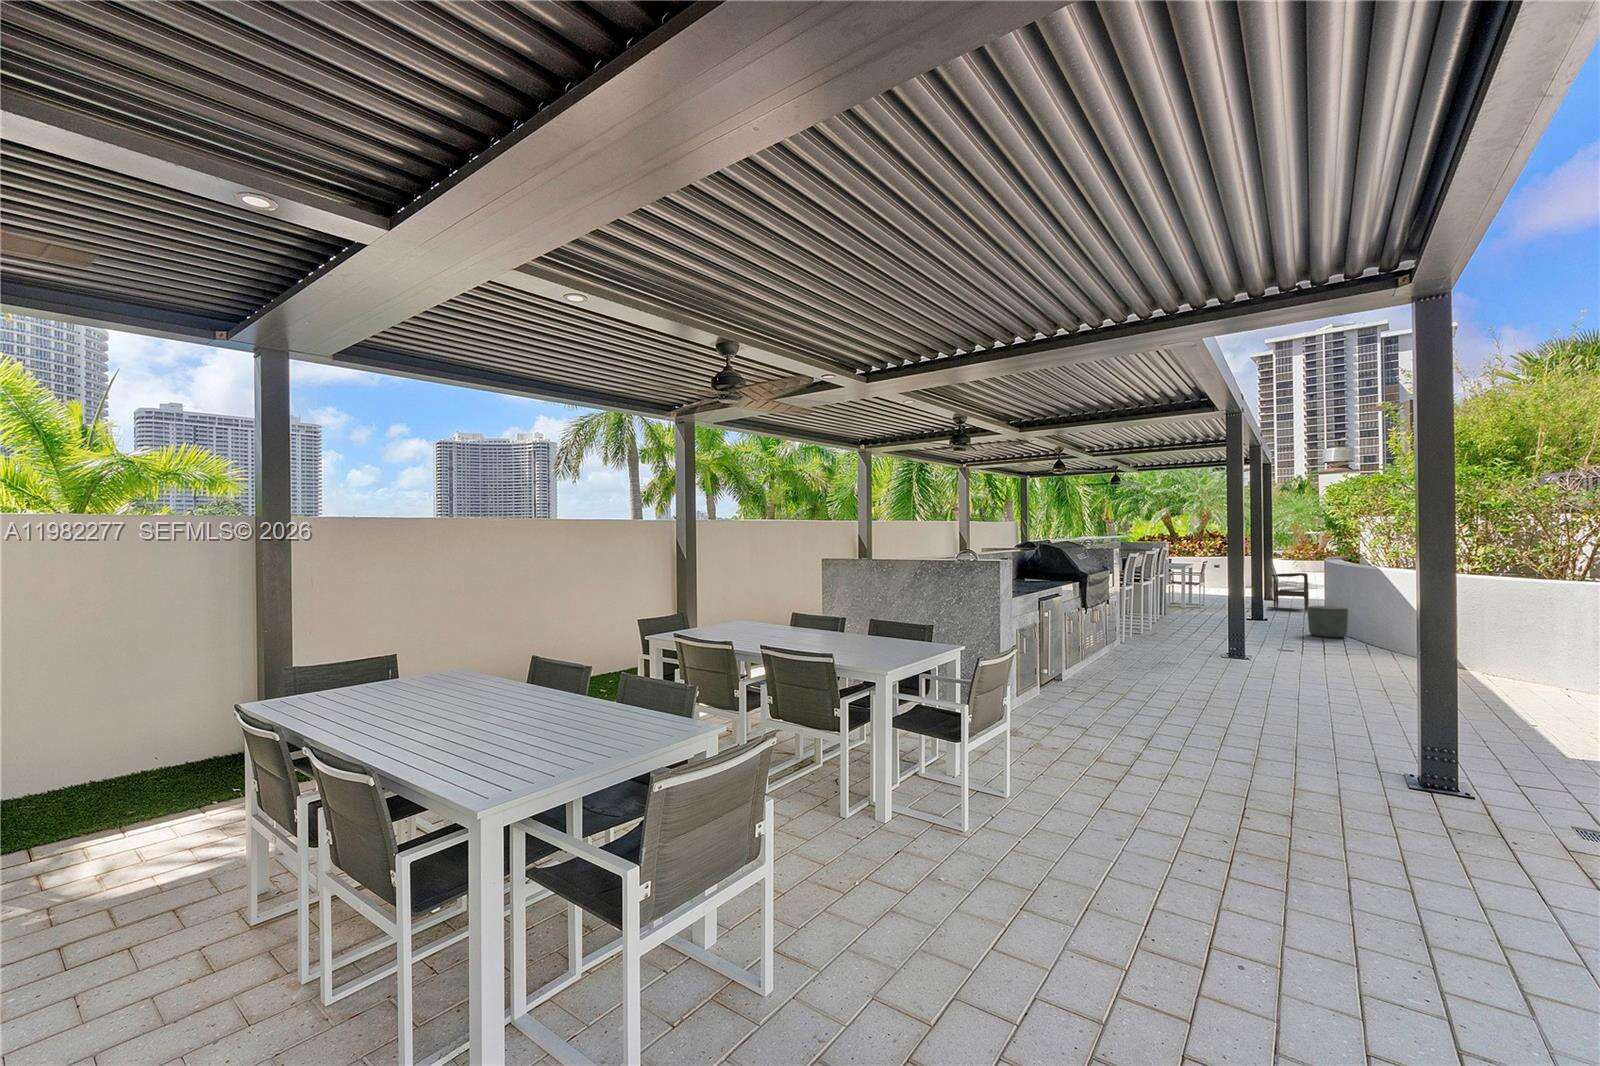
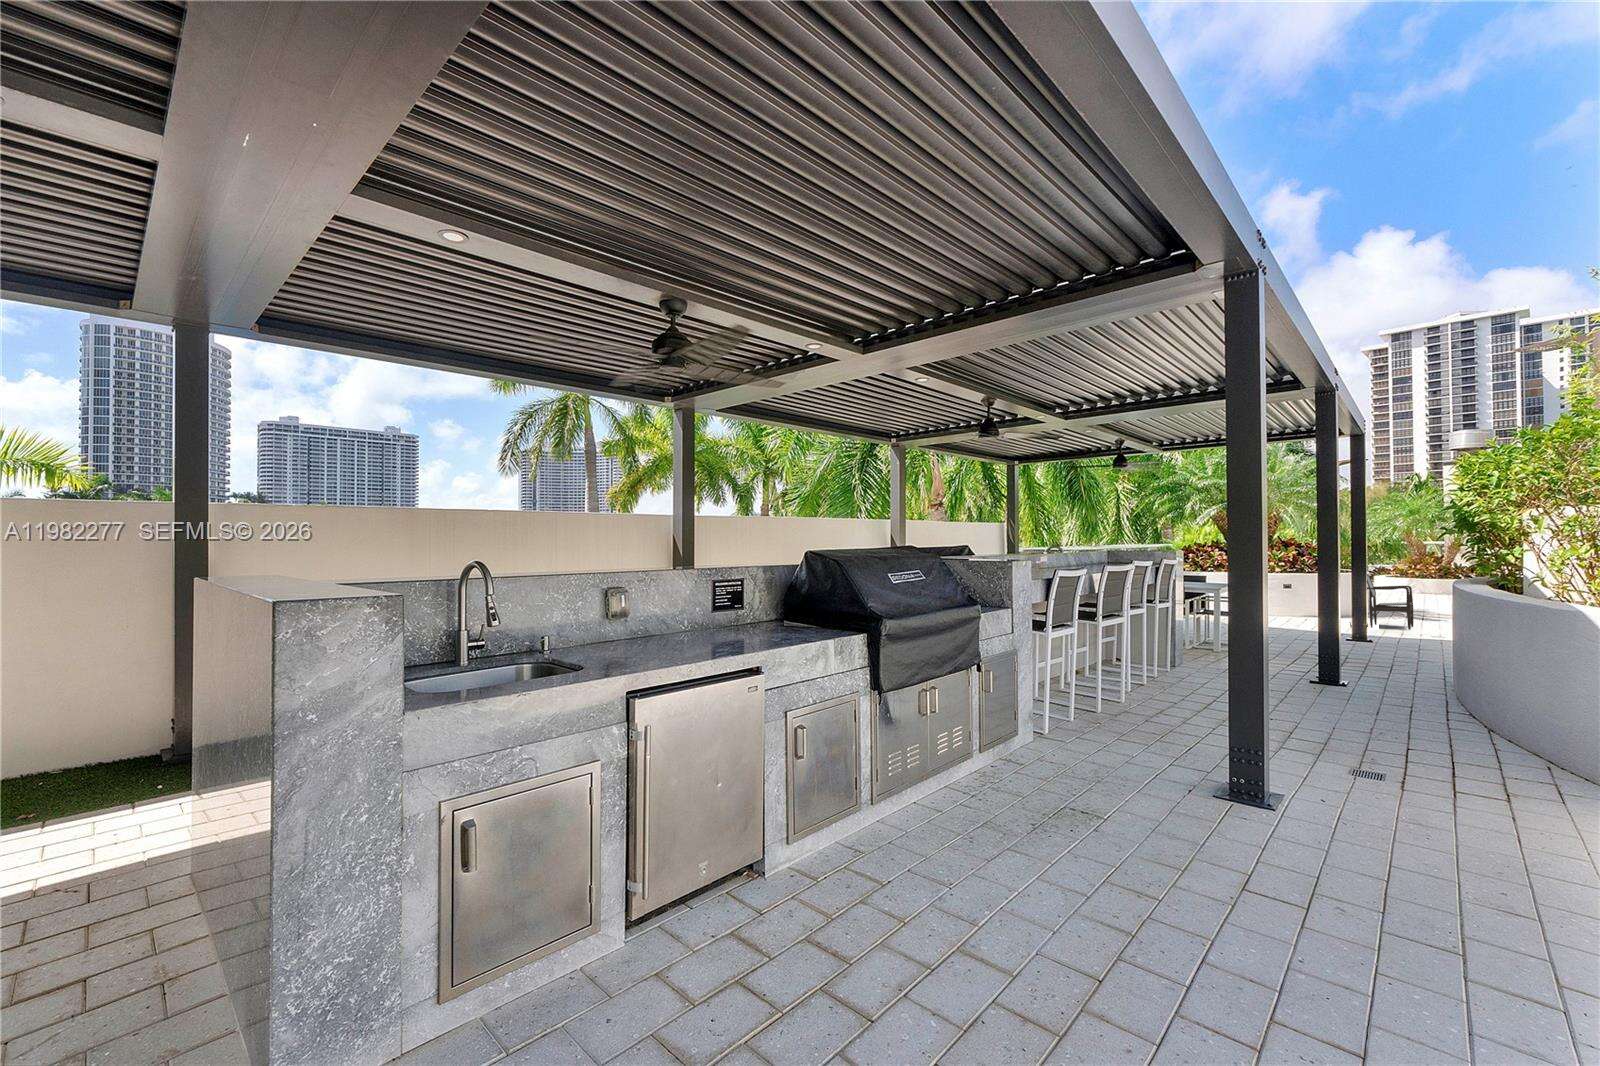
planter: present [1307,606,1348,638] -> none [1402,622,1453,659]

